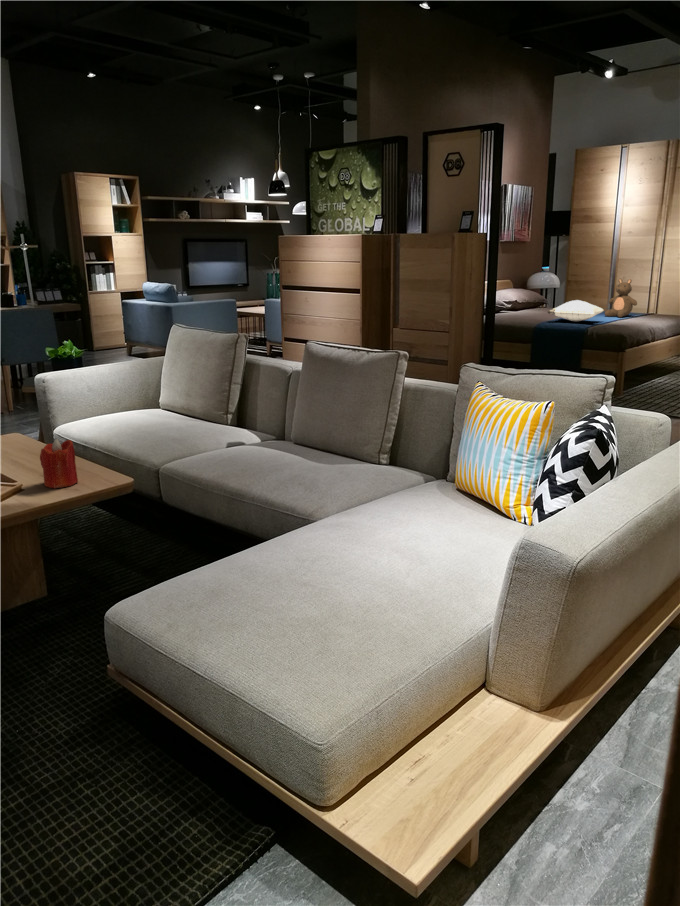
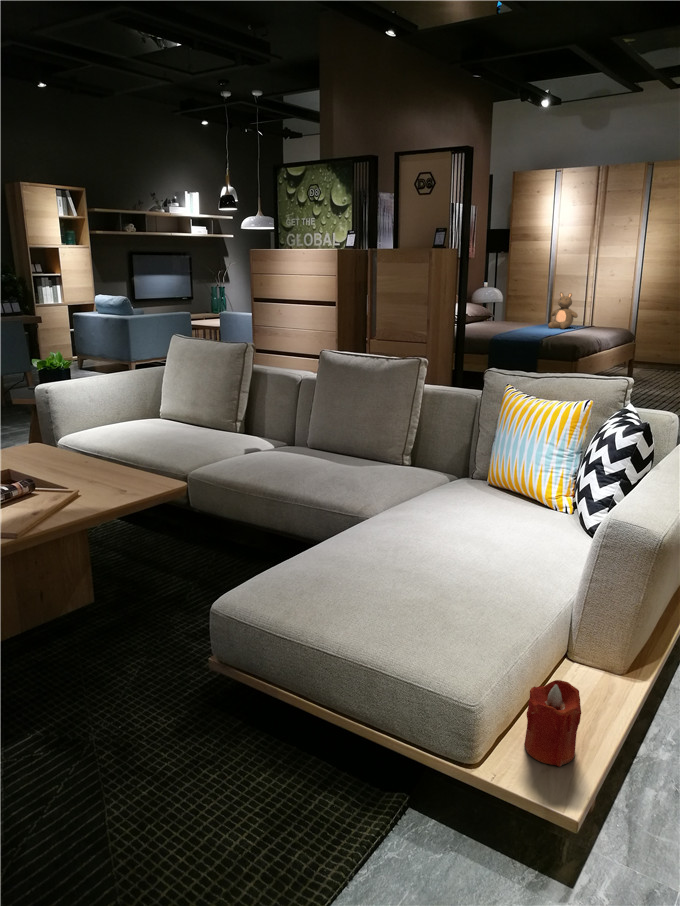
pillow: present [547,300,603,322] -> none [500,312,551,333]
candle: present [40,439,78,488] -> present [524,680,581,767]

